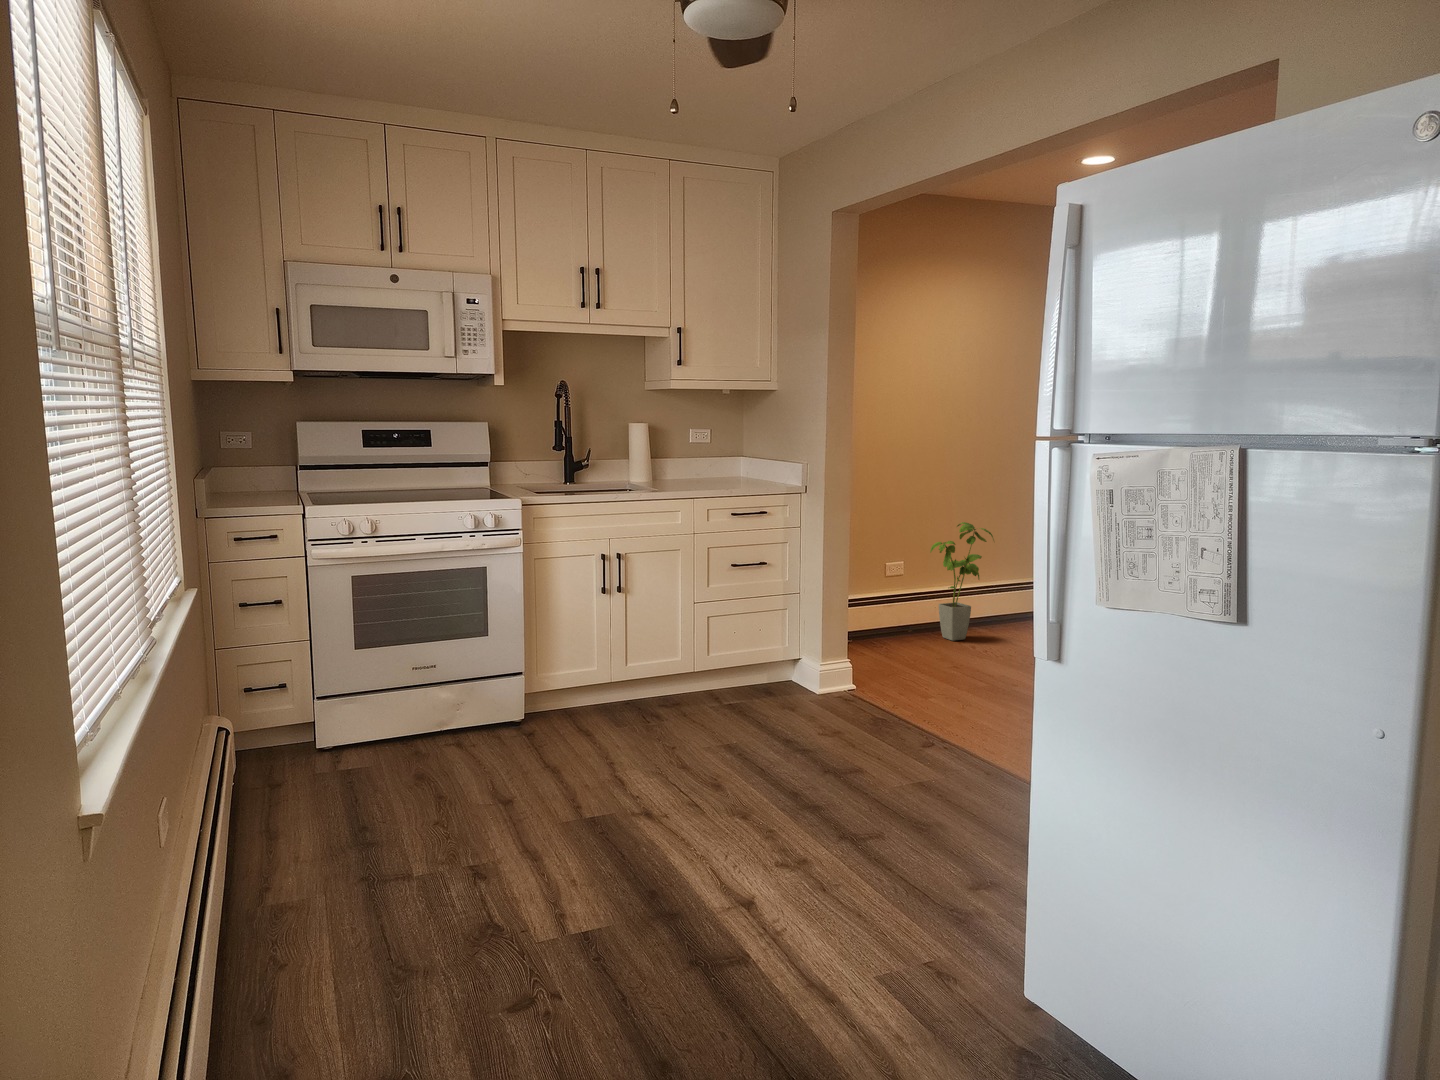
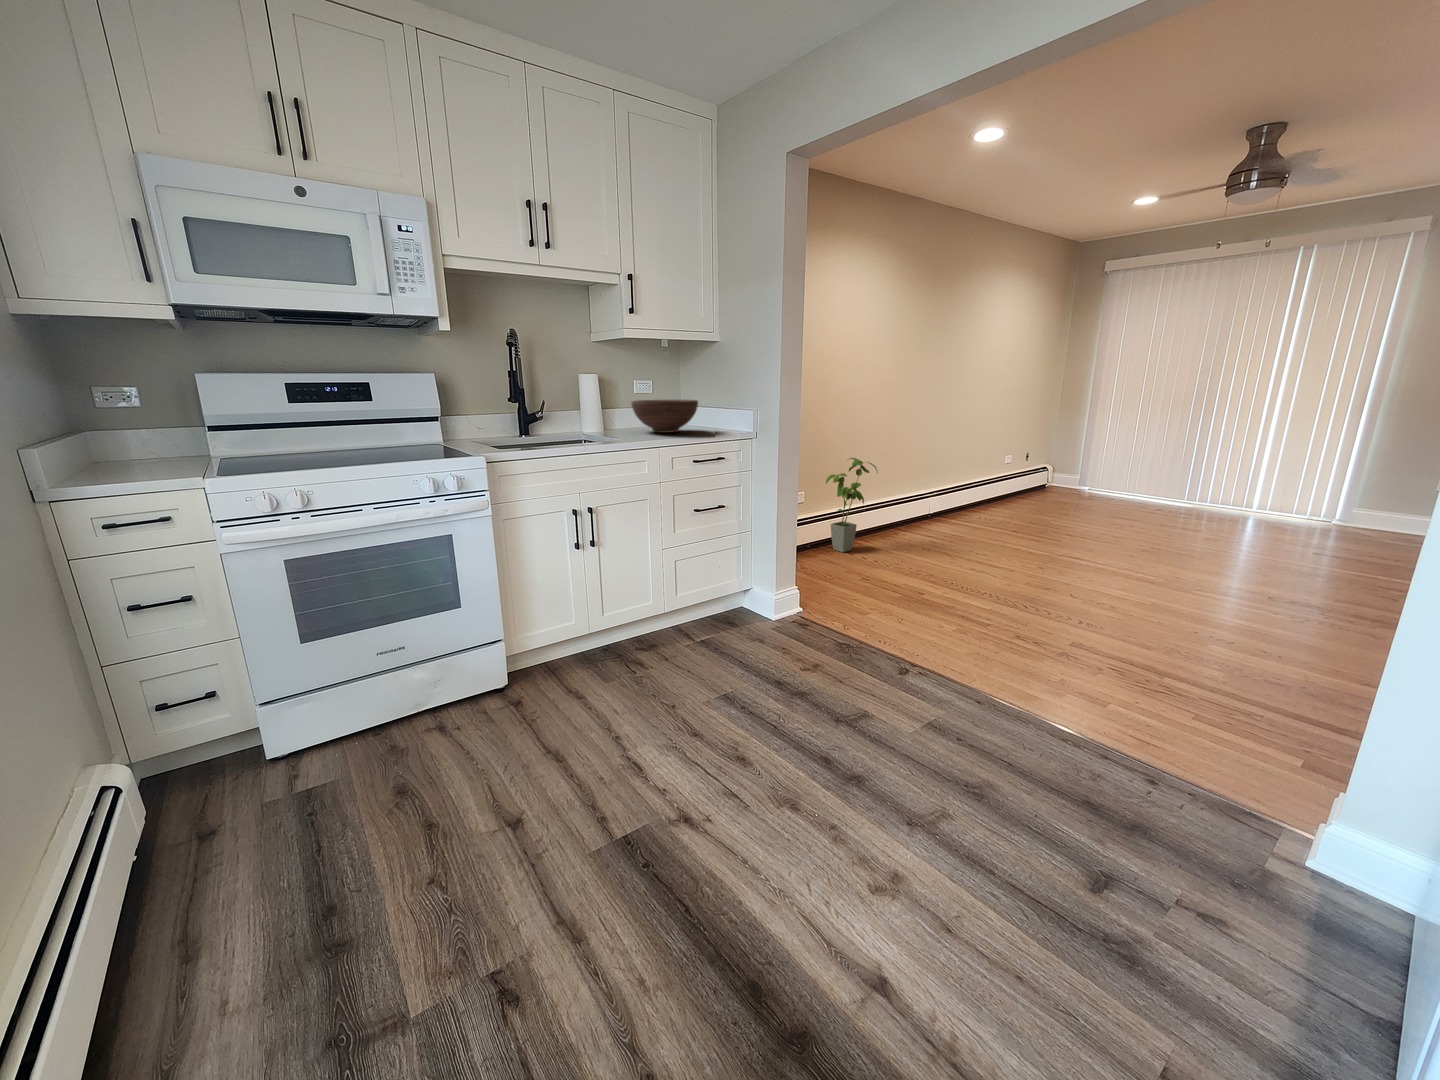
fruit bowl: none [681,449,752,484] -> present [631,400,698,433]

